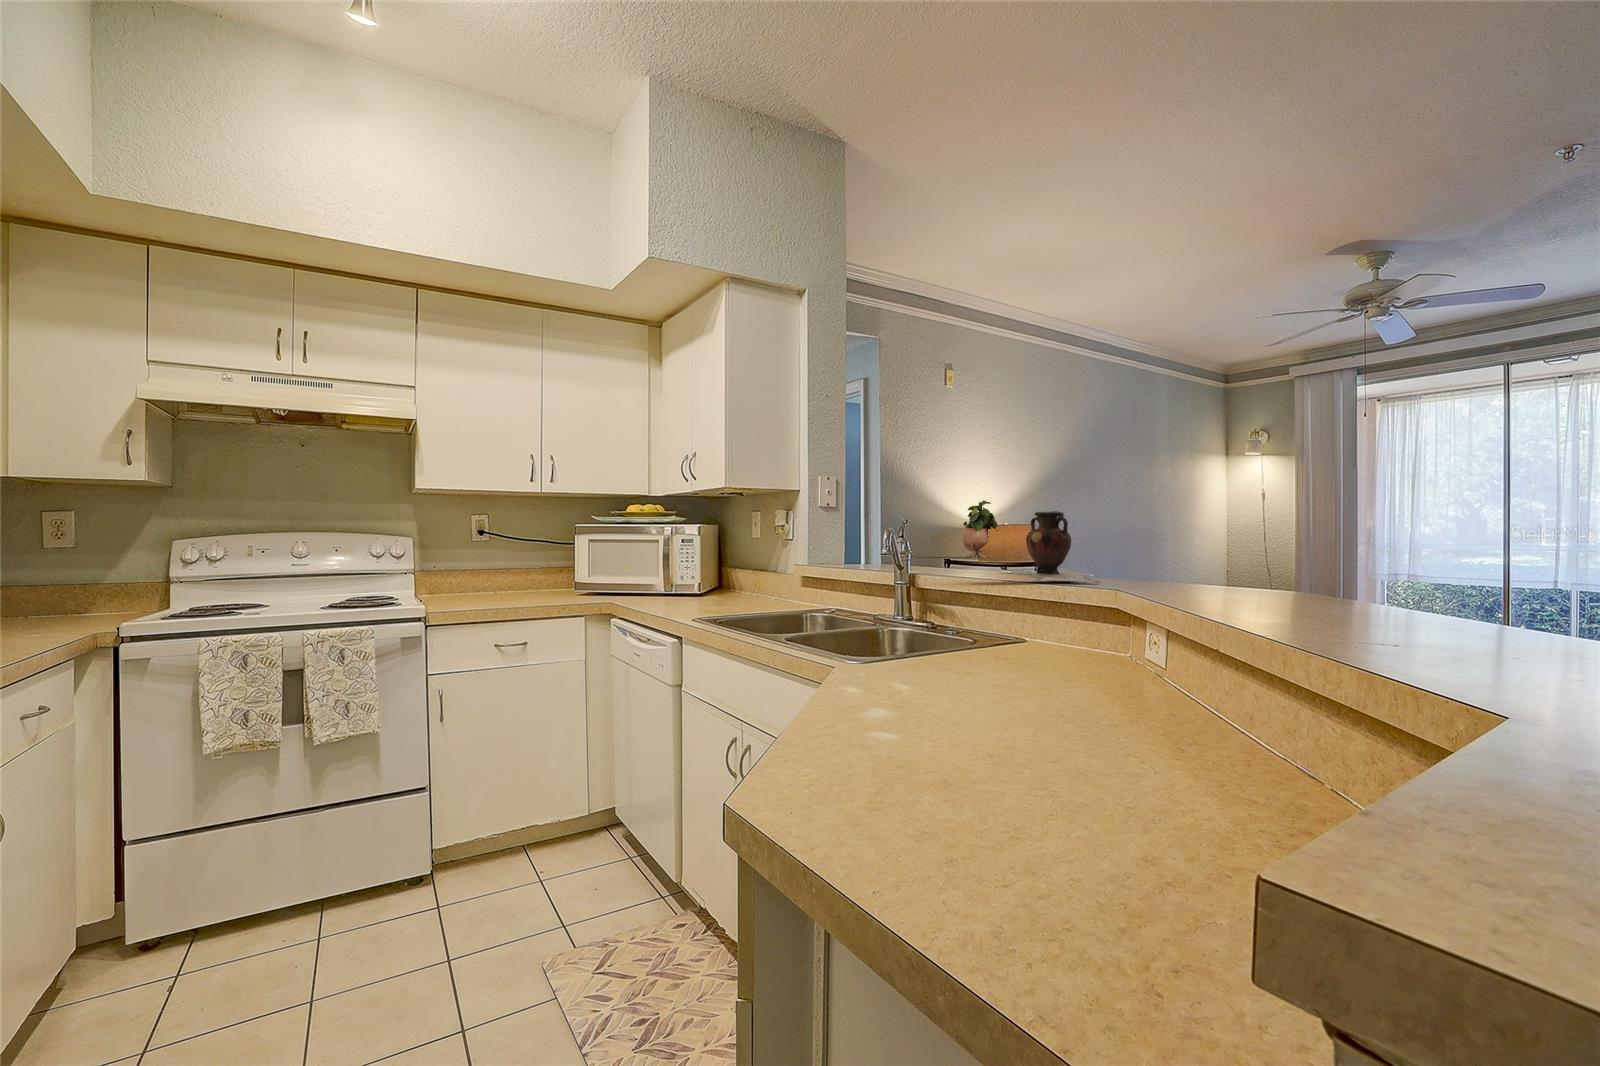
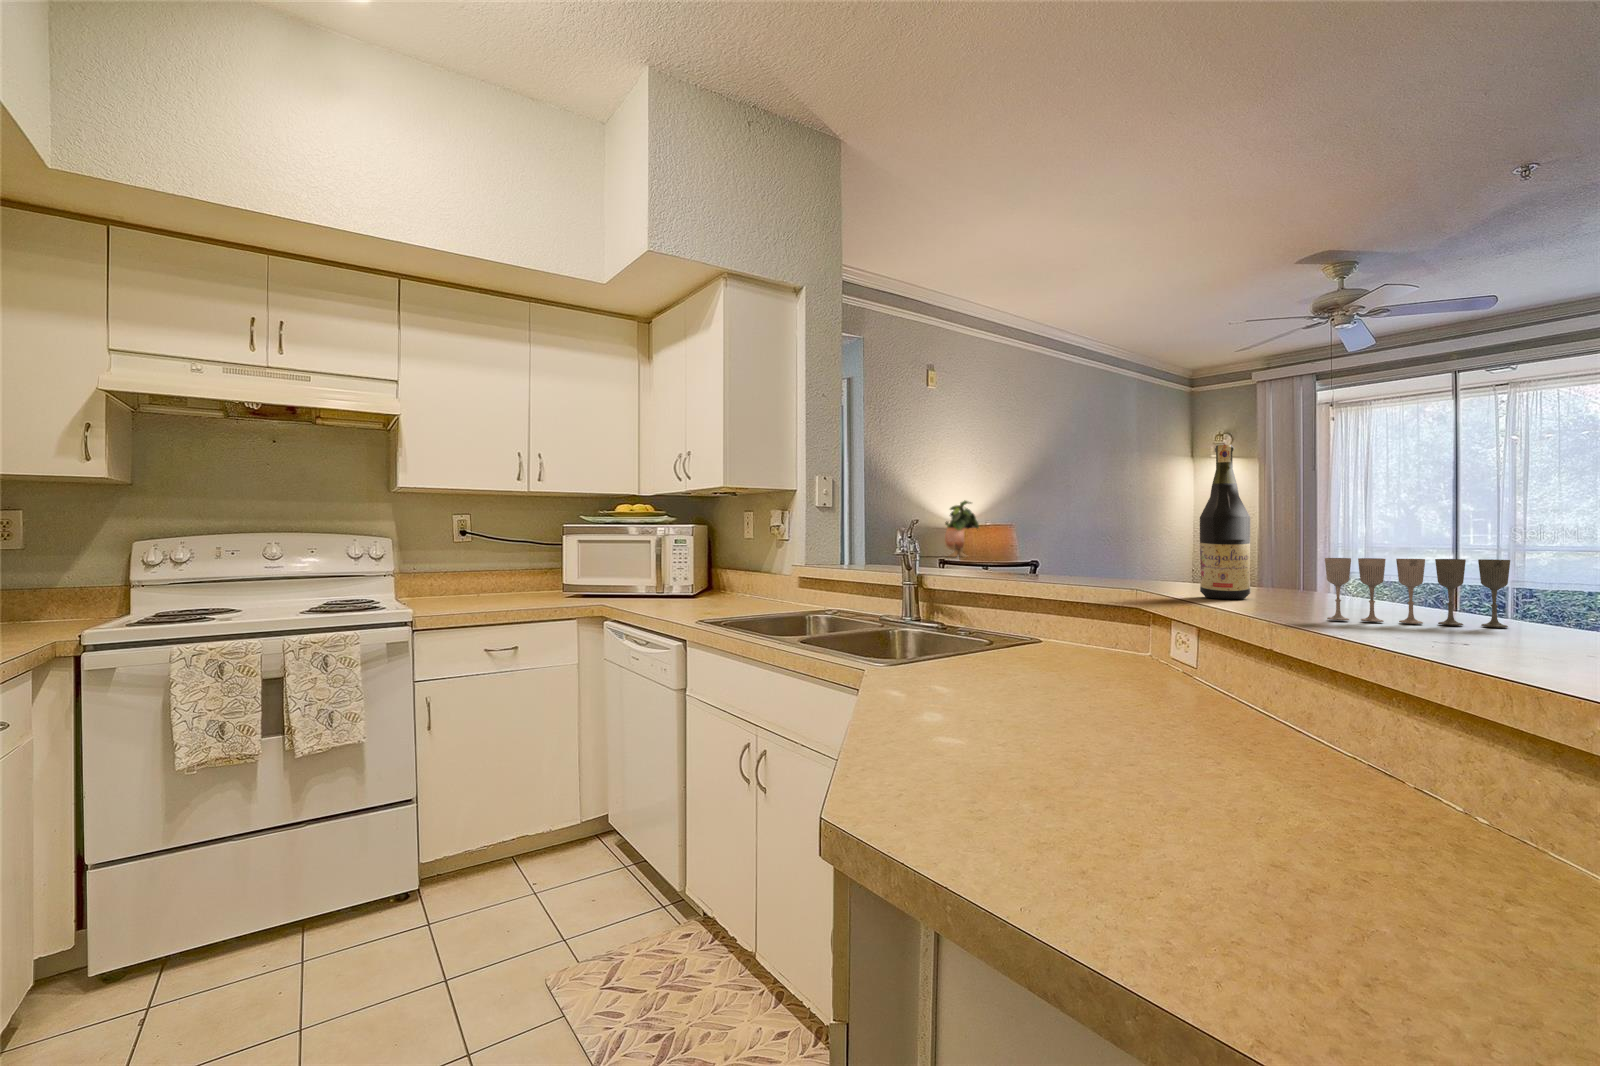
wine bottle: none [1179,445,1229,600] -> present [1200,445,1251,599]
vase: present [1019,511,1101,583] -> none [1016,511,1107,583]
wine glass: none [1280,559,1462,629] -> present [1325,558,1510,628]

